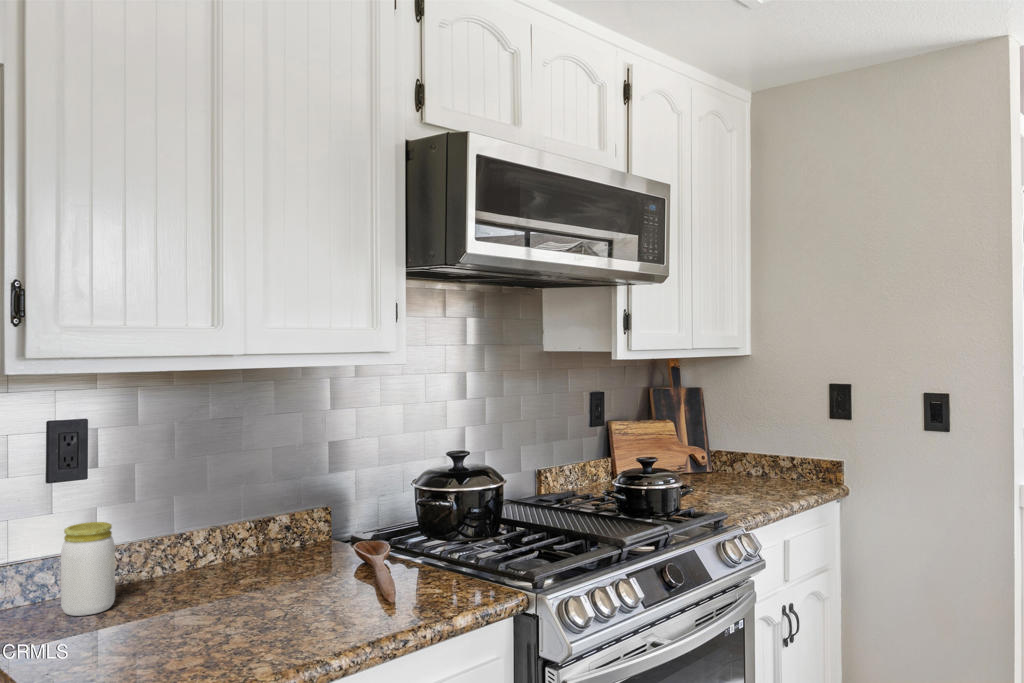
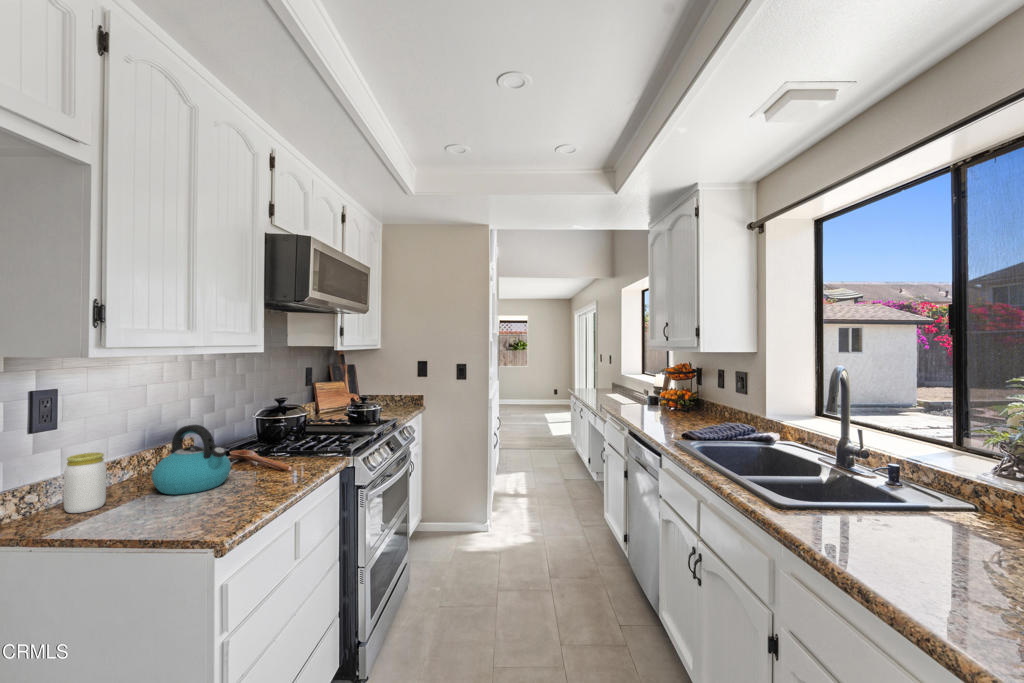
kettle: none [169,494,290,619] -> present [152,425,231,494]

